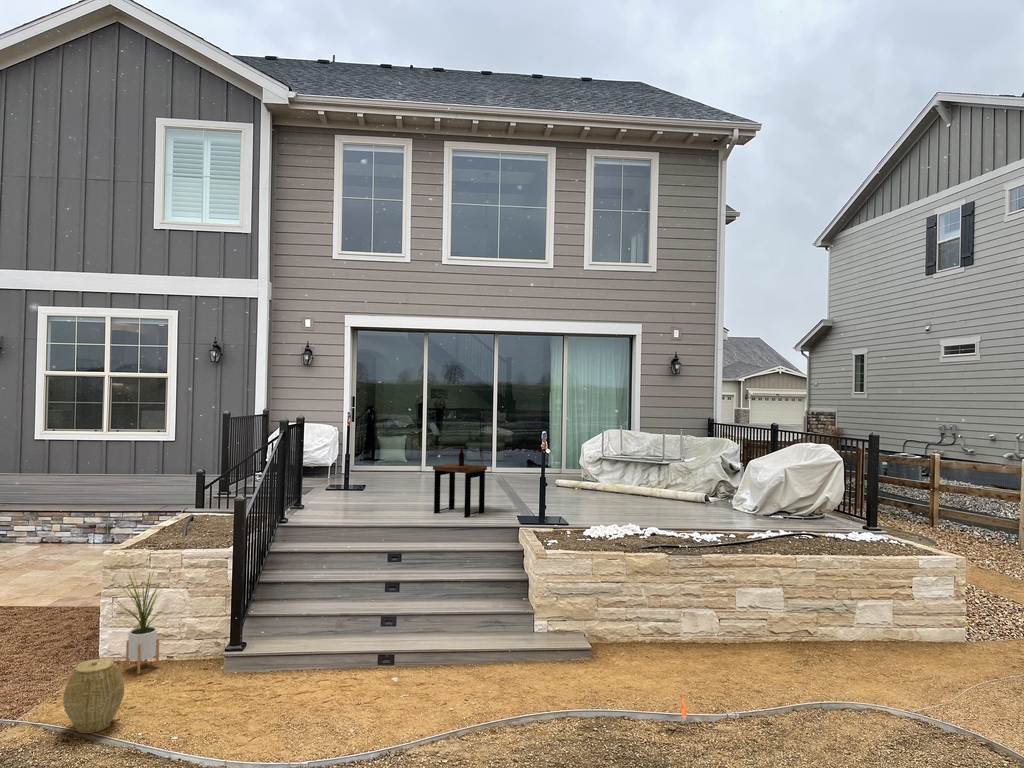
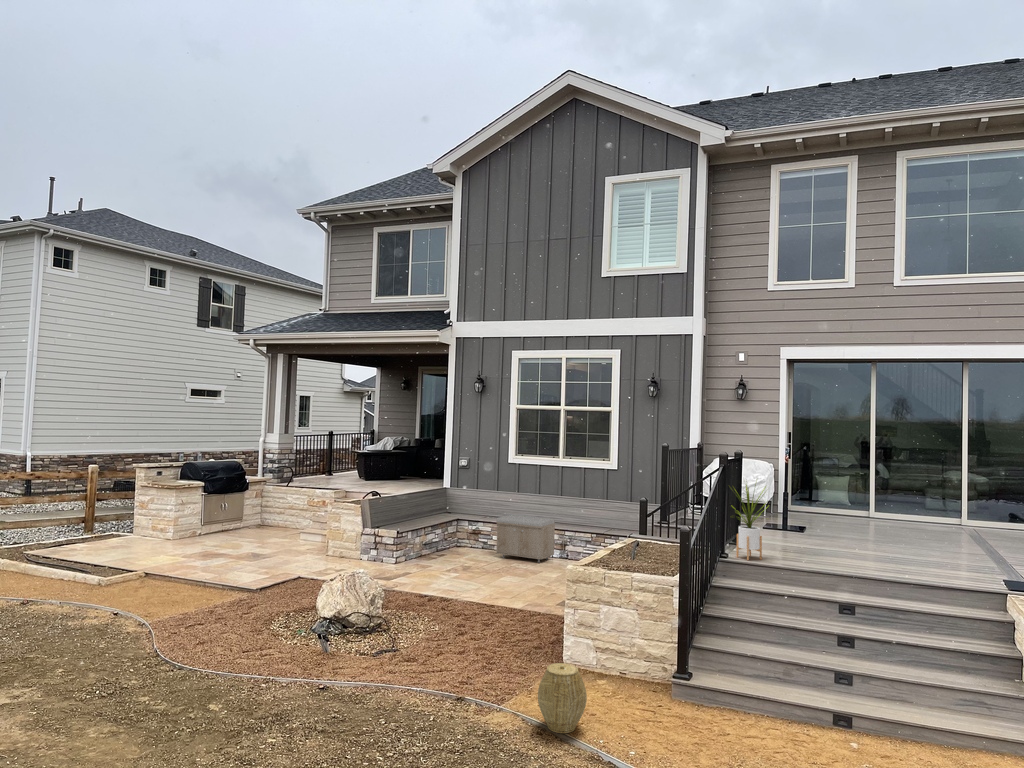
side table: present [433,447,487,517] -> none [895,490,970,575]
storage bench: none [14,501,96,553] -> present [496,515,555,563]
house plant: present [116,571,164,674] -> present [731,484,767,560]

